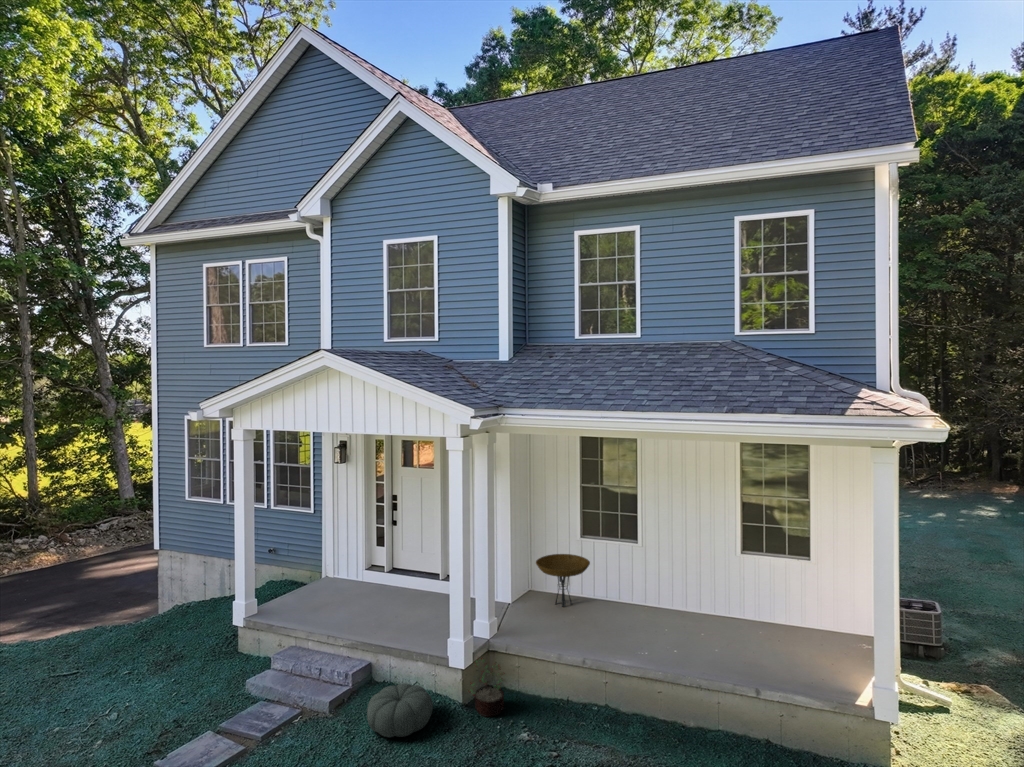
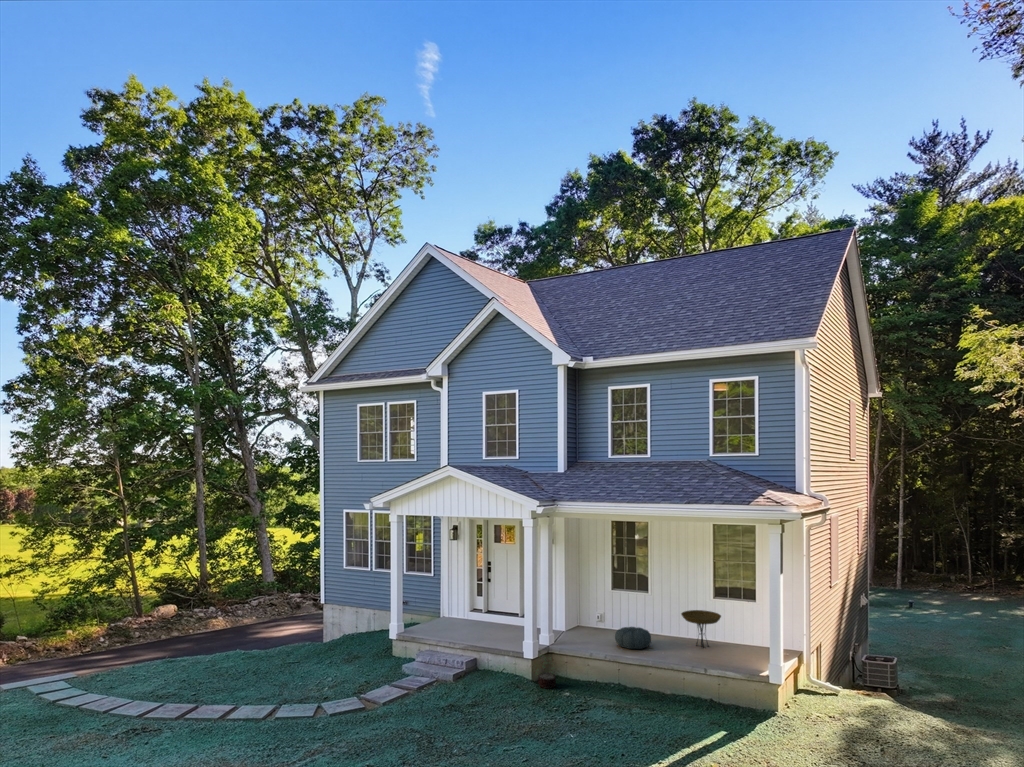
side table: present [536,554,590,607] -> present [681,610,721,648]
pouf: present [367,683,433,737] -> present [615,627,651,649]

